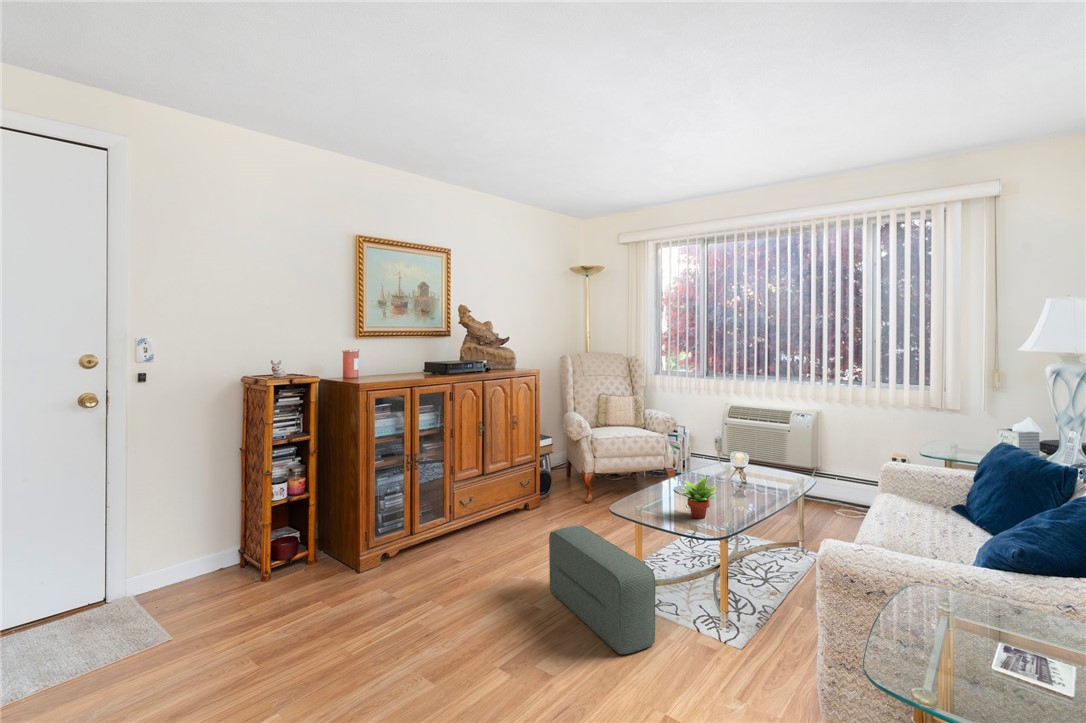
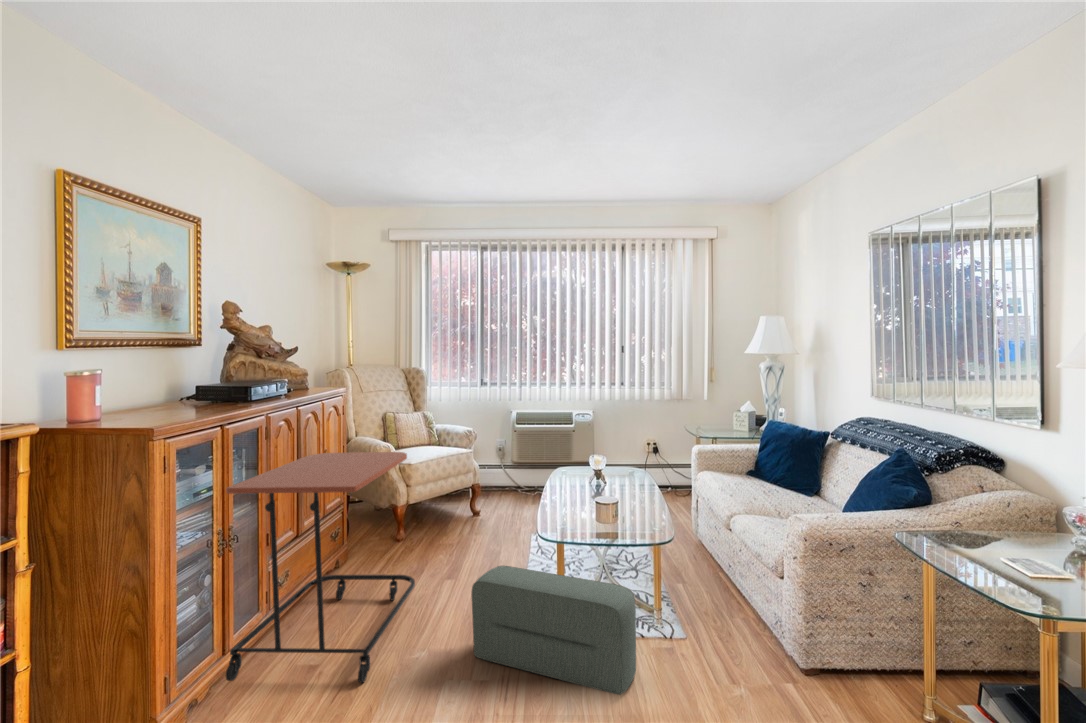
side table: none [411,418,553,580] -> present [226,452,415,683]
succulent plant: present [679,476,718,519] -> none [593,480,634,526]

